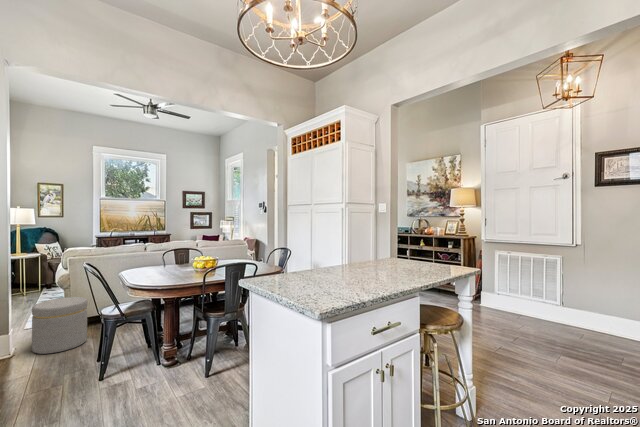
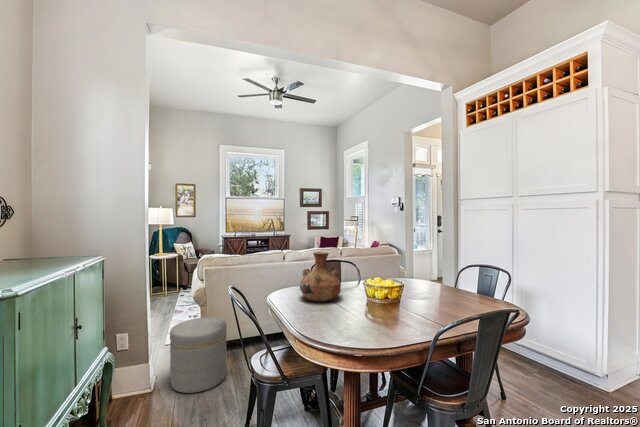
vase: none [147,240,180,273] -> present [300,252,341,301]

